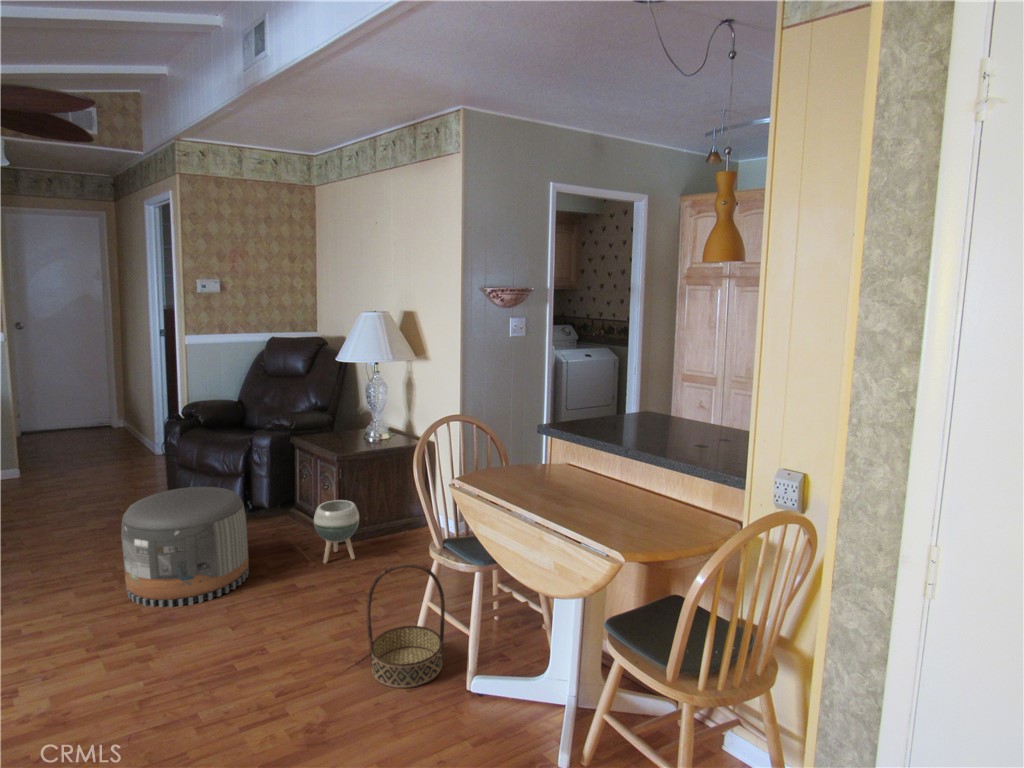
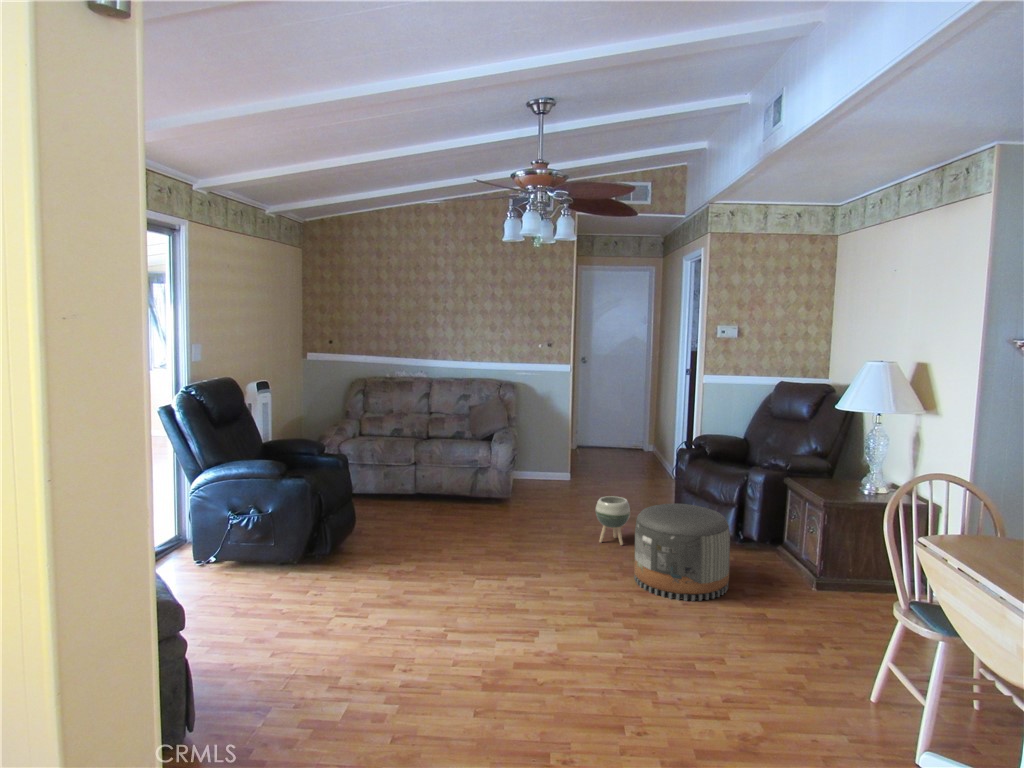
planter: present [314,500,359,563] -> present [596,496,630,545]
basket: present [366,563,445,689] -> none [818,611,903,737]

